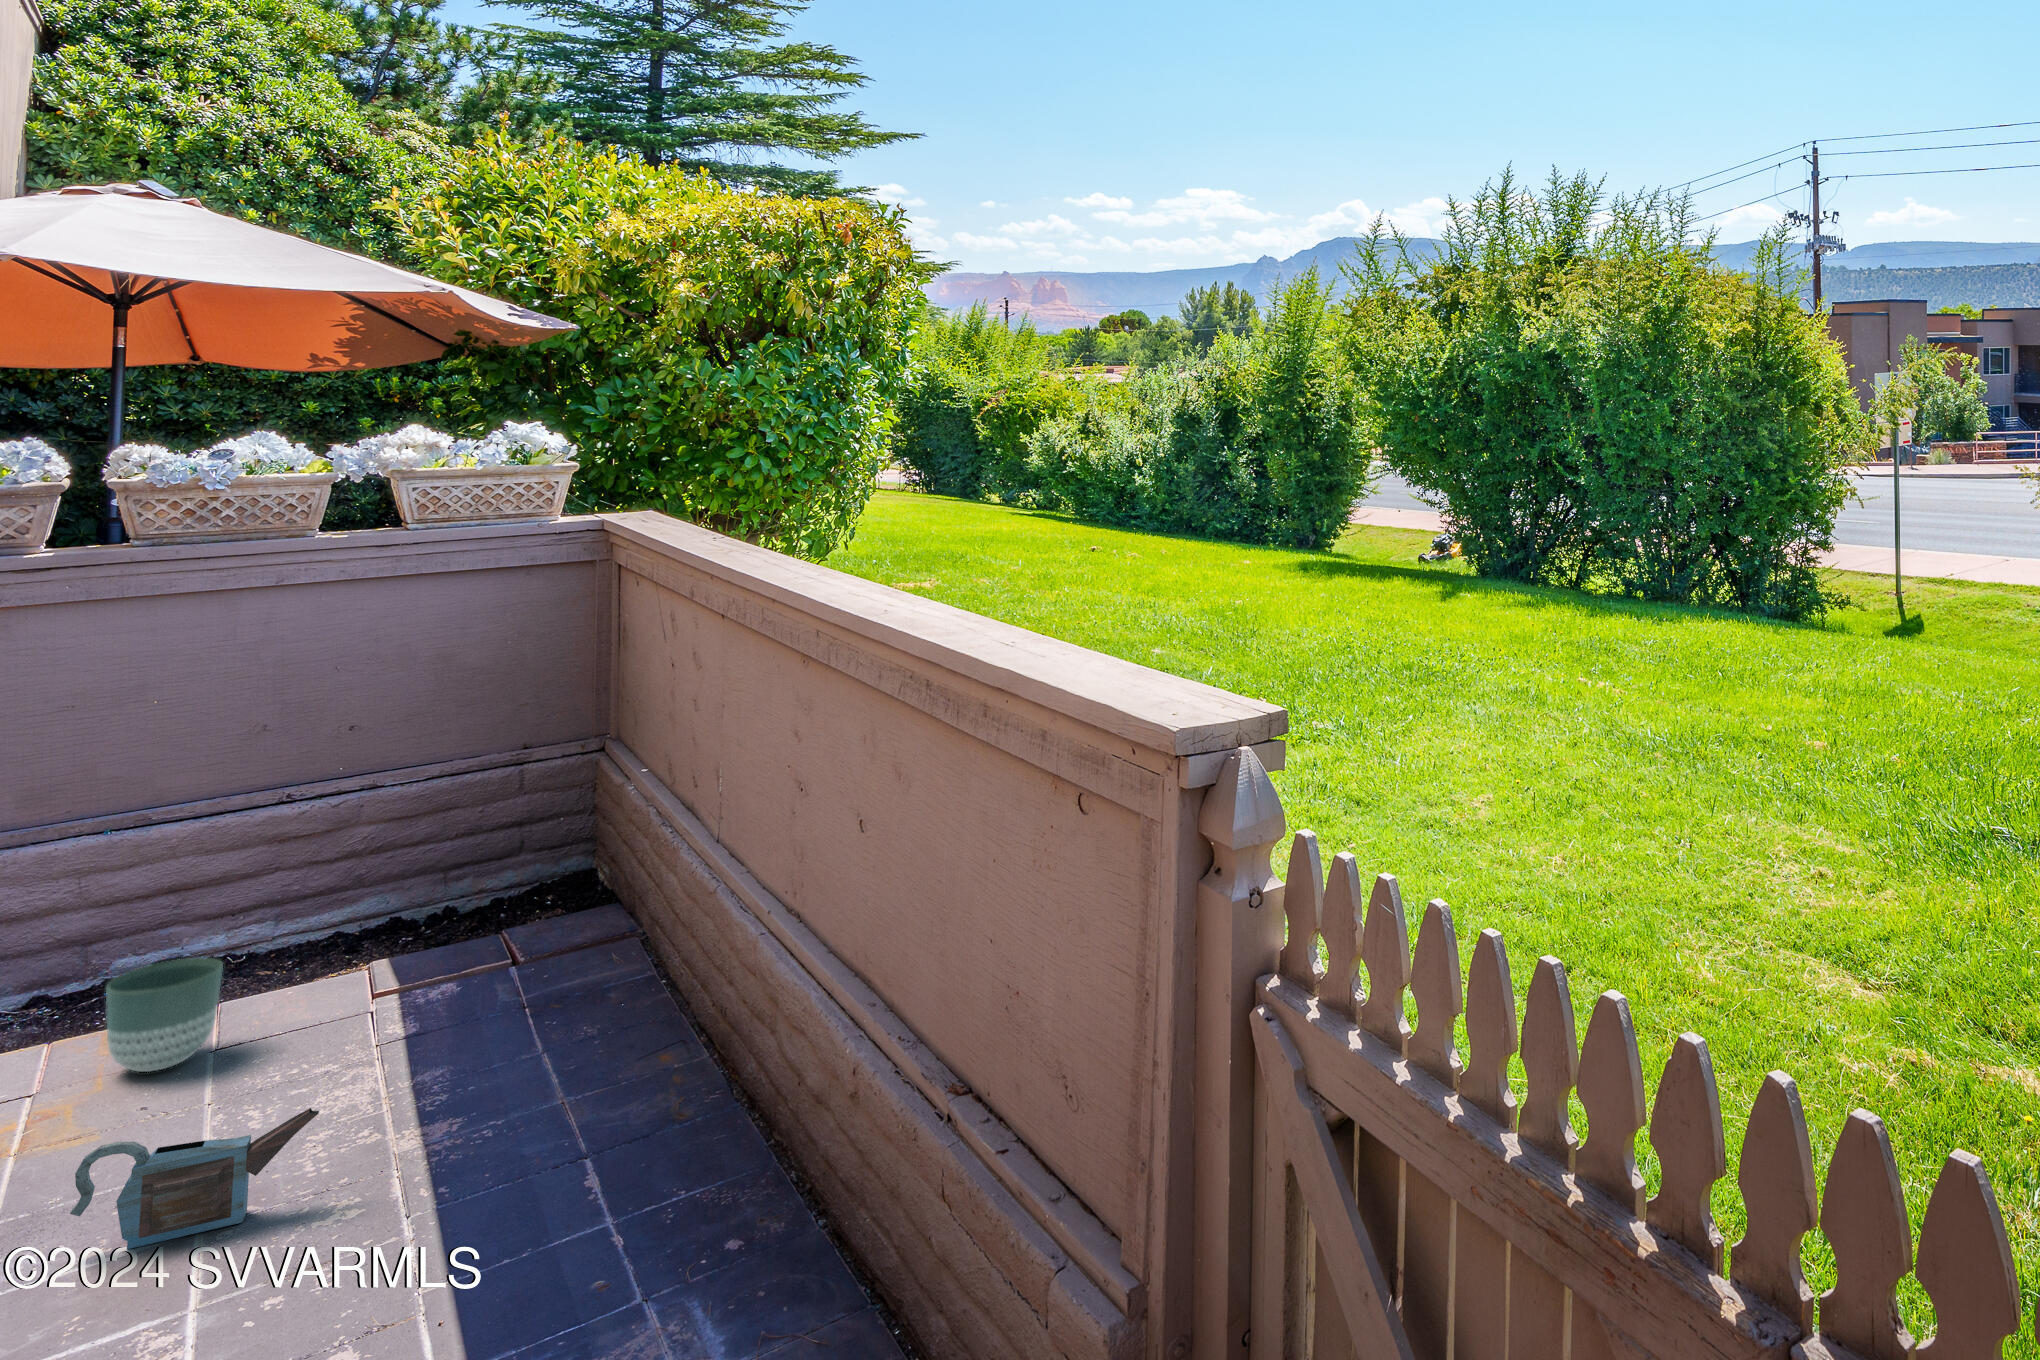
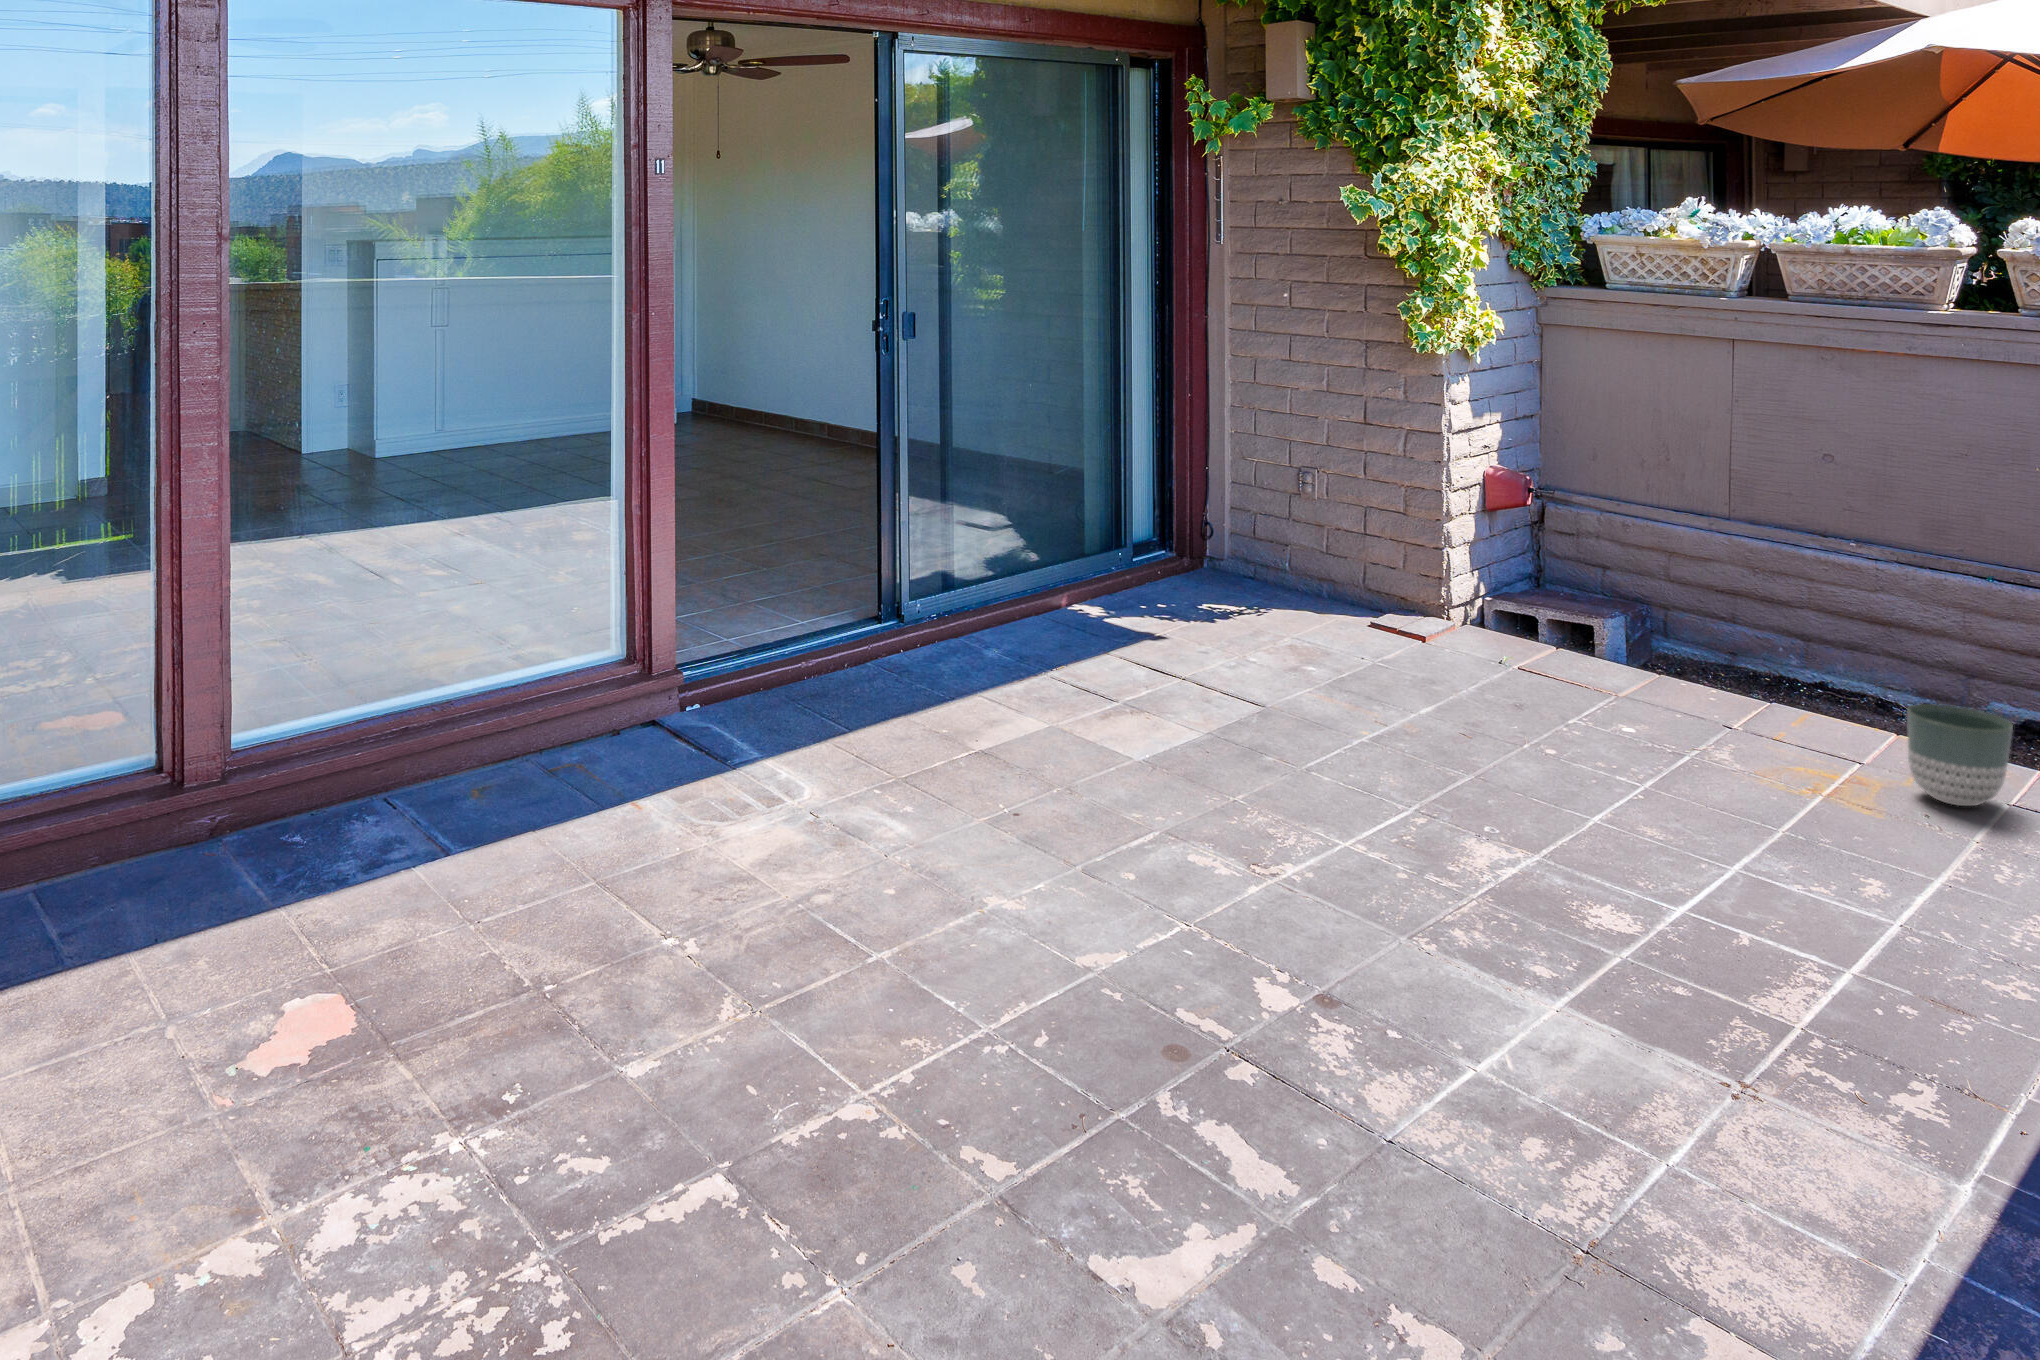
watering can: present [70,1108,319,1249] -> none [1801,811,2013,944]

